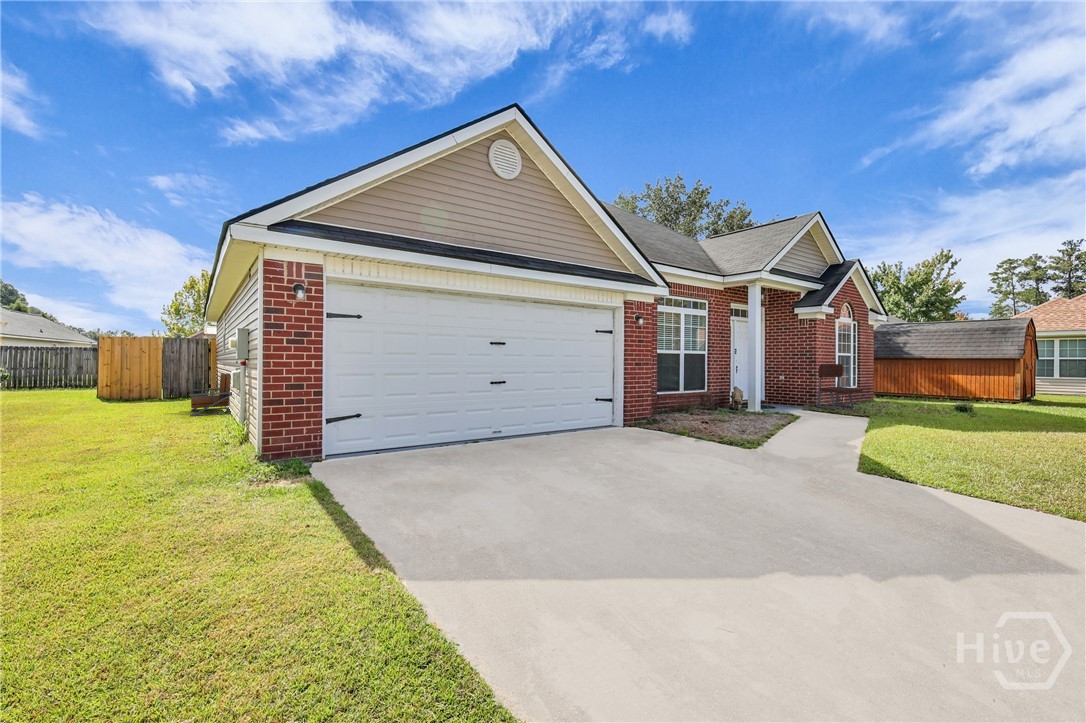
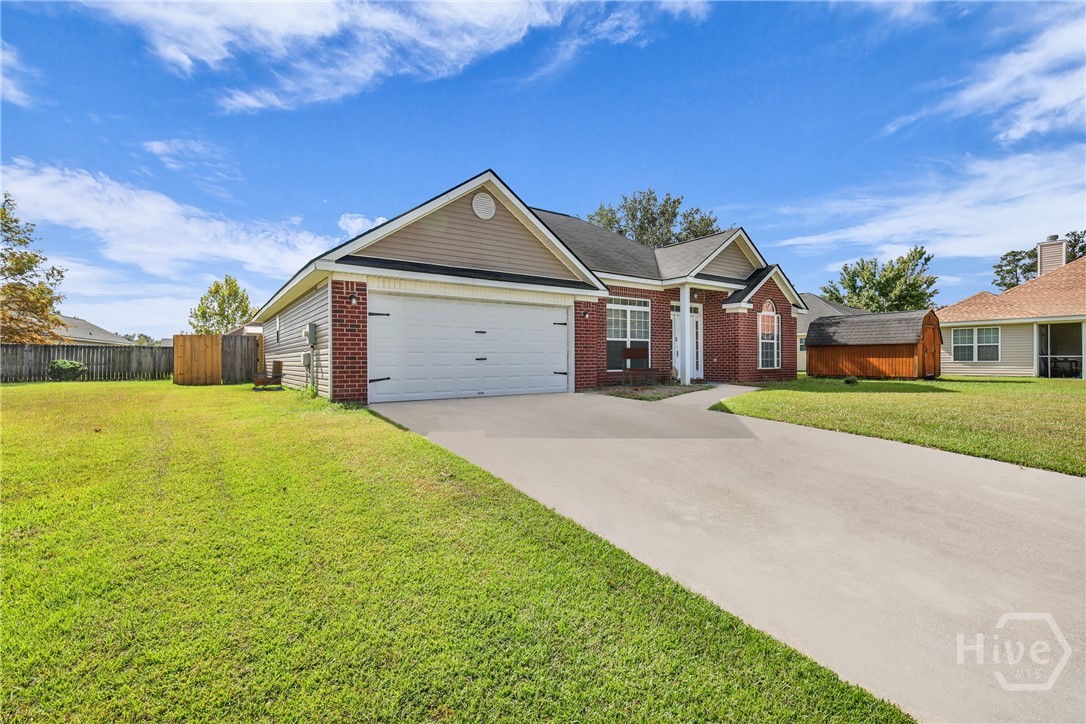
bench: present [817,364,863,410] -> present [622,348,659,386]

